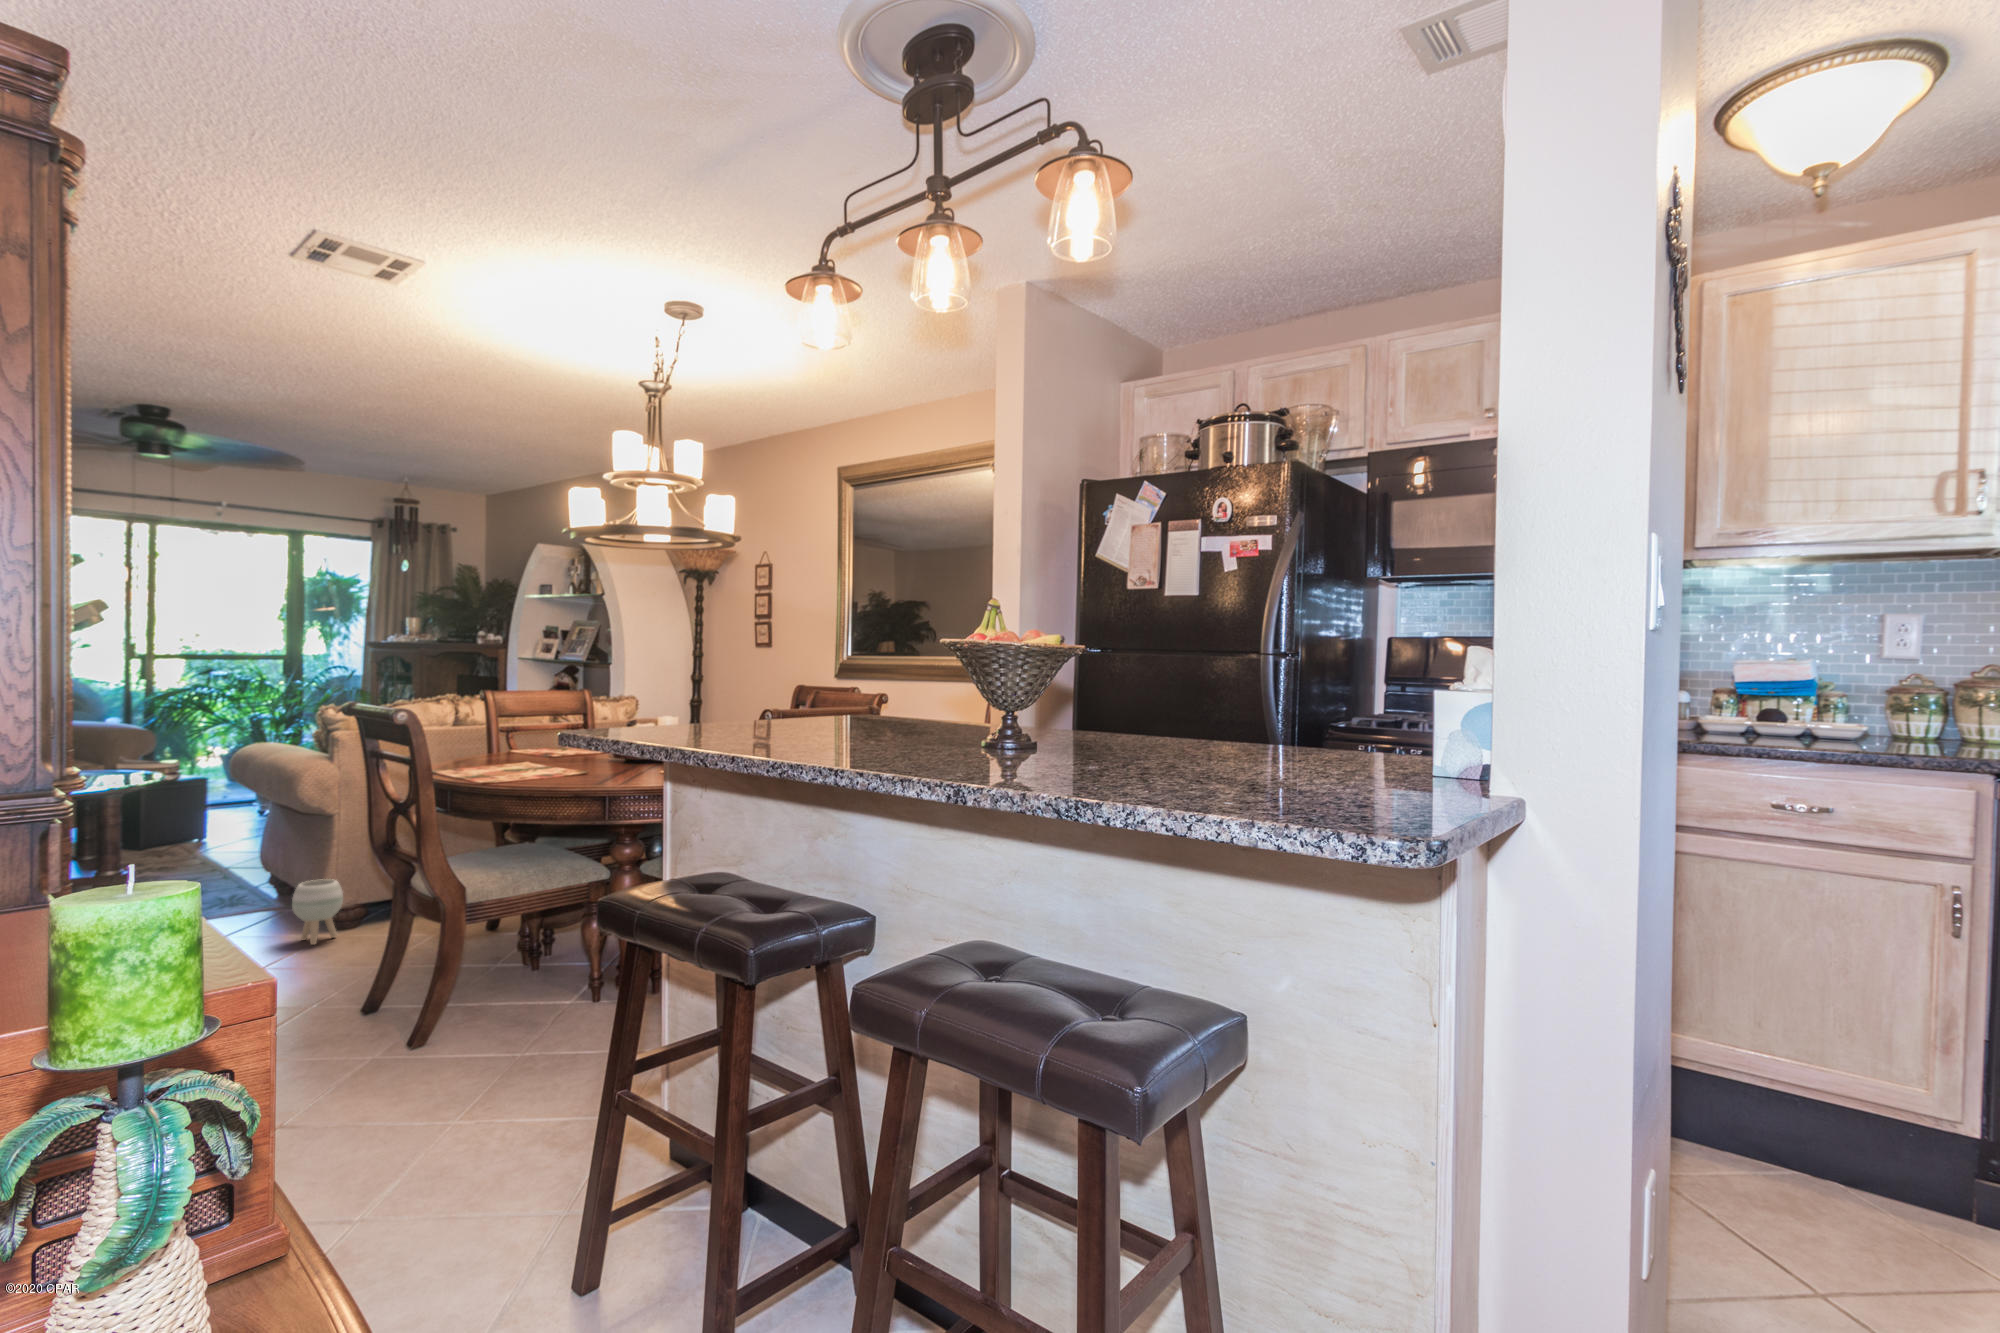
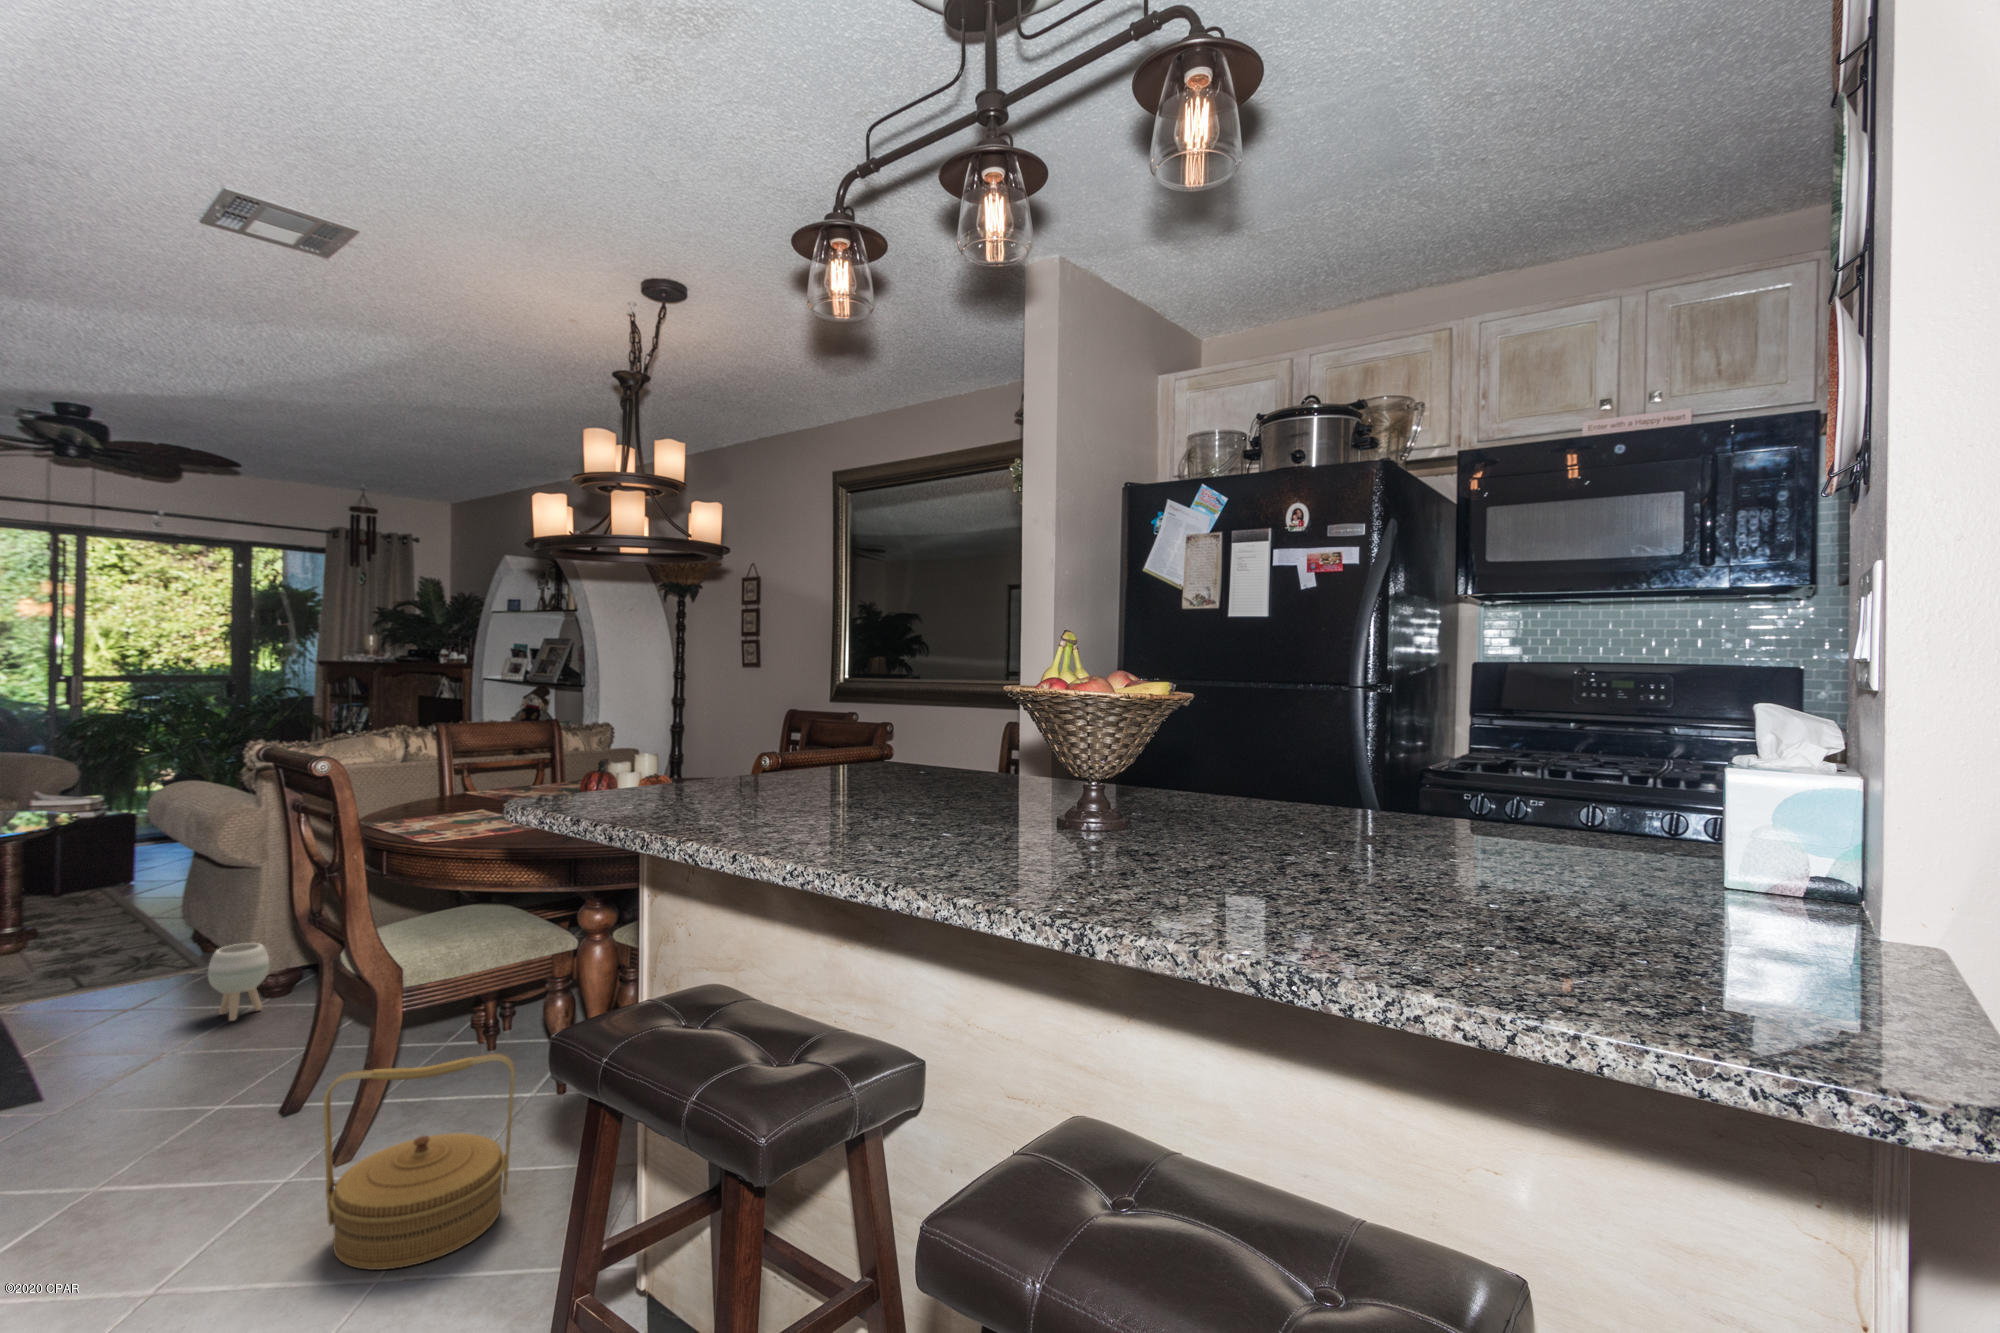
basket: none [411,949,562,1112] -> present [324,1054,515,1270]

